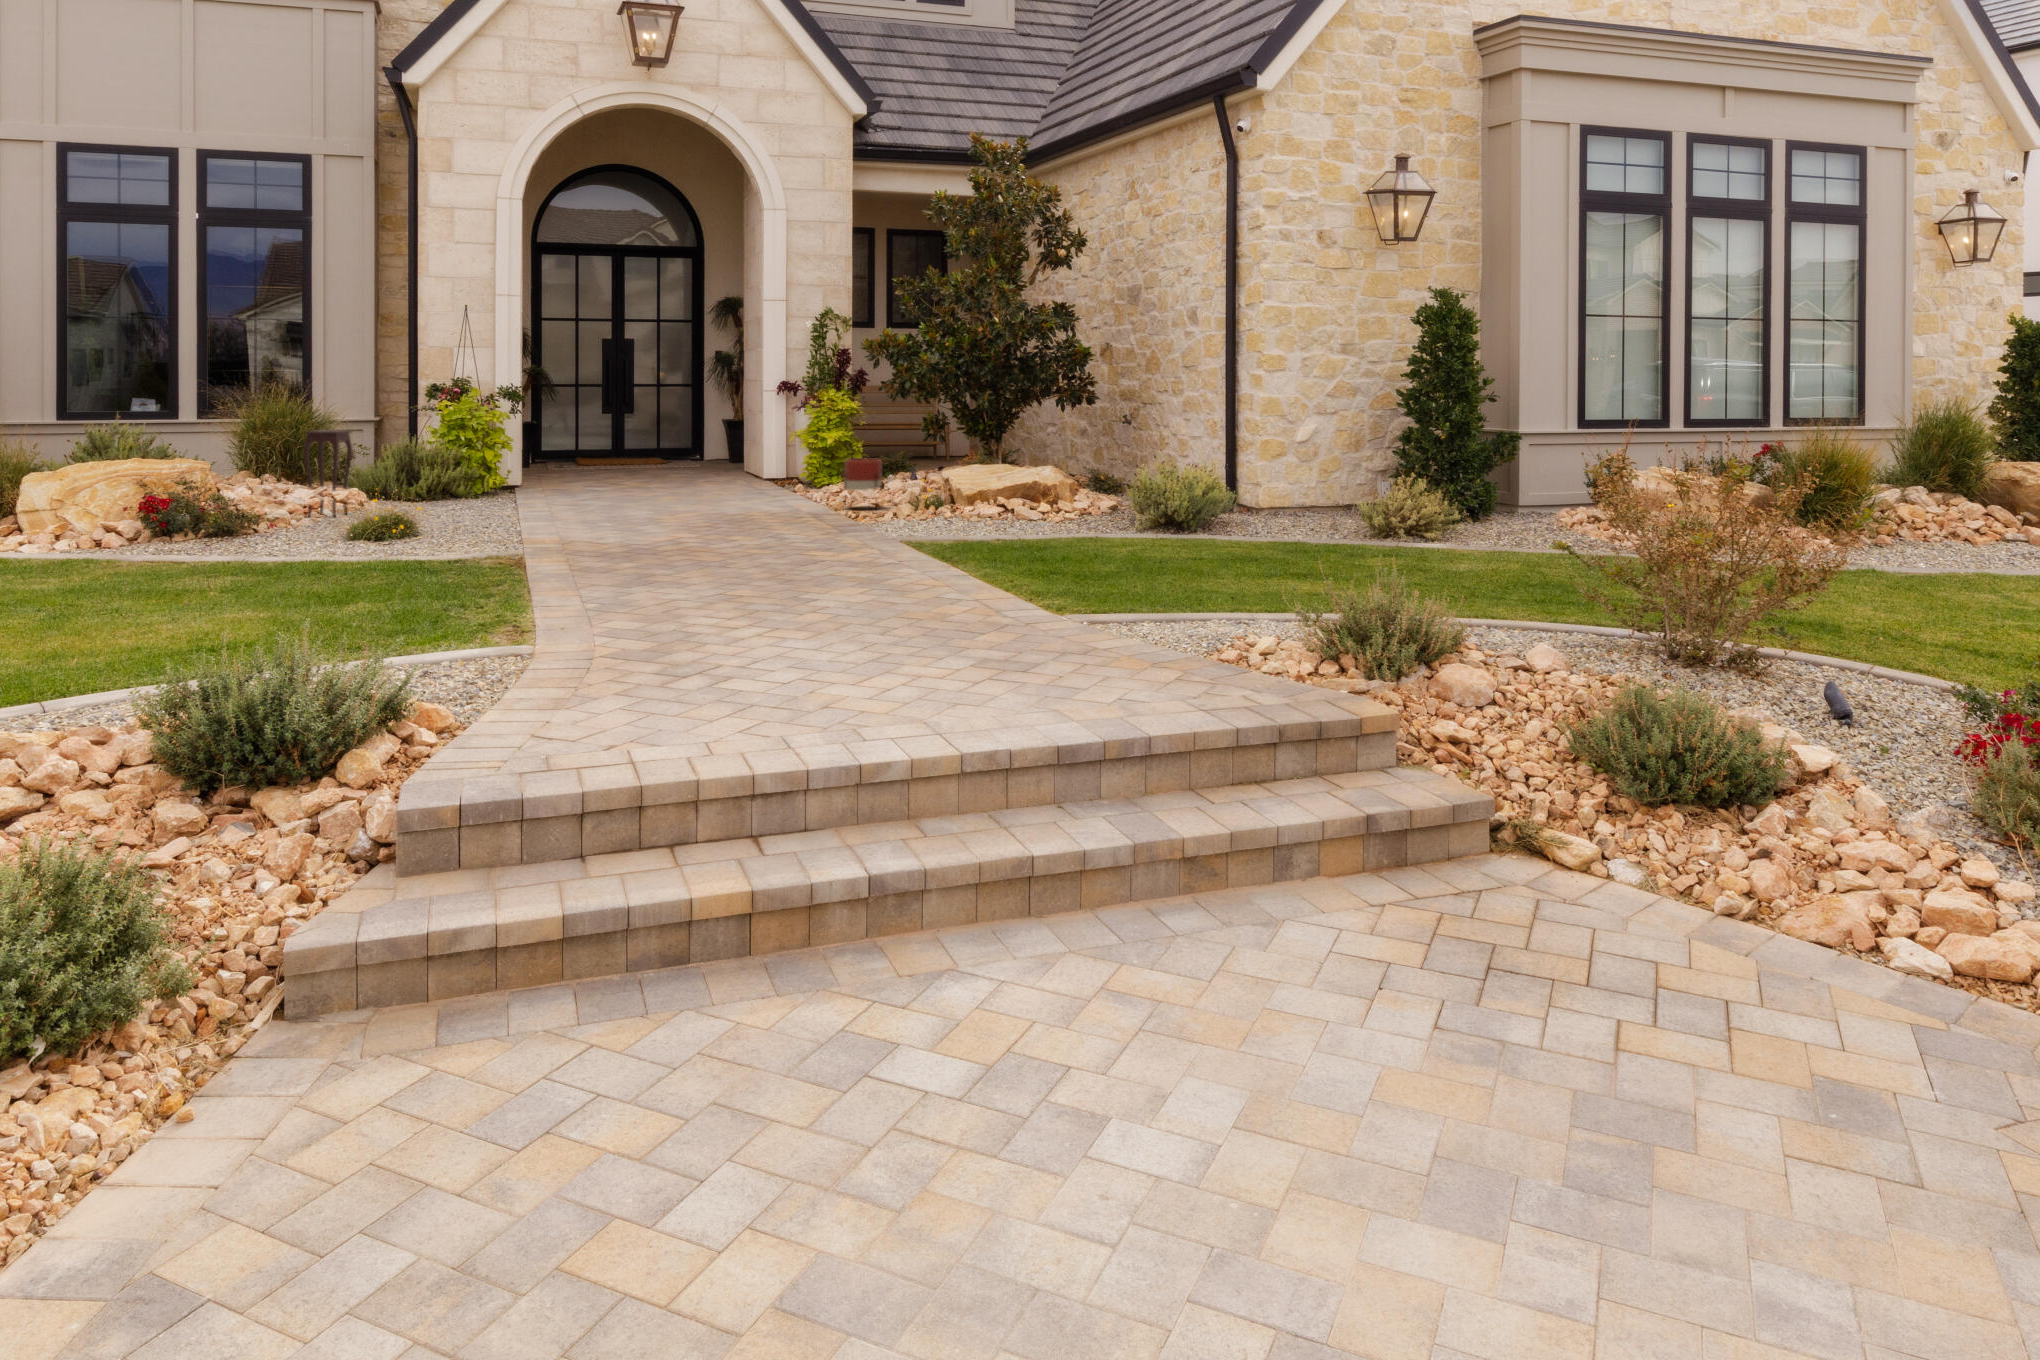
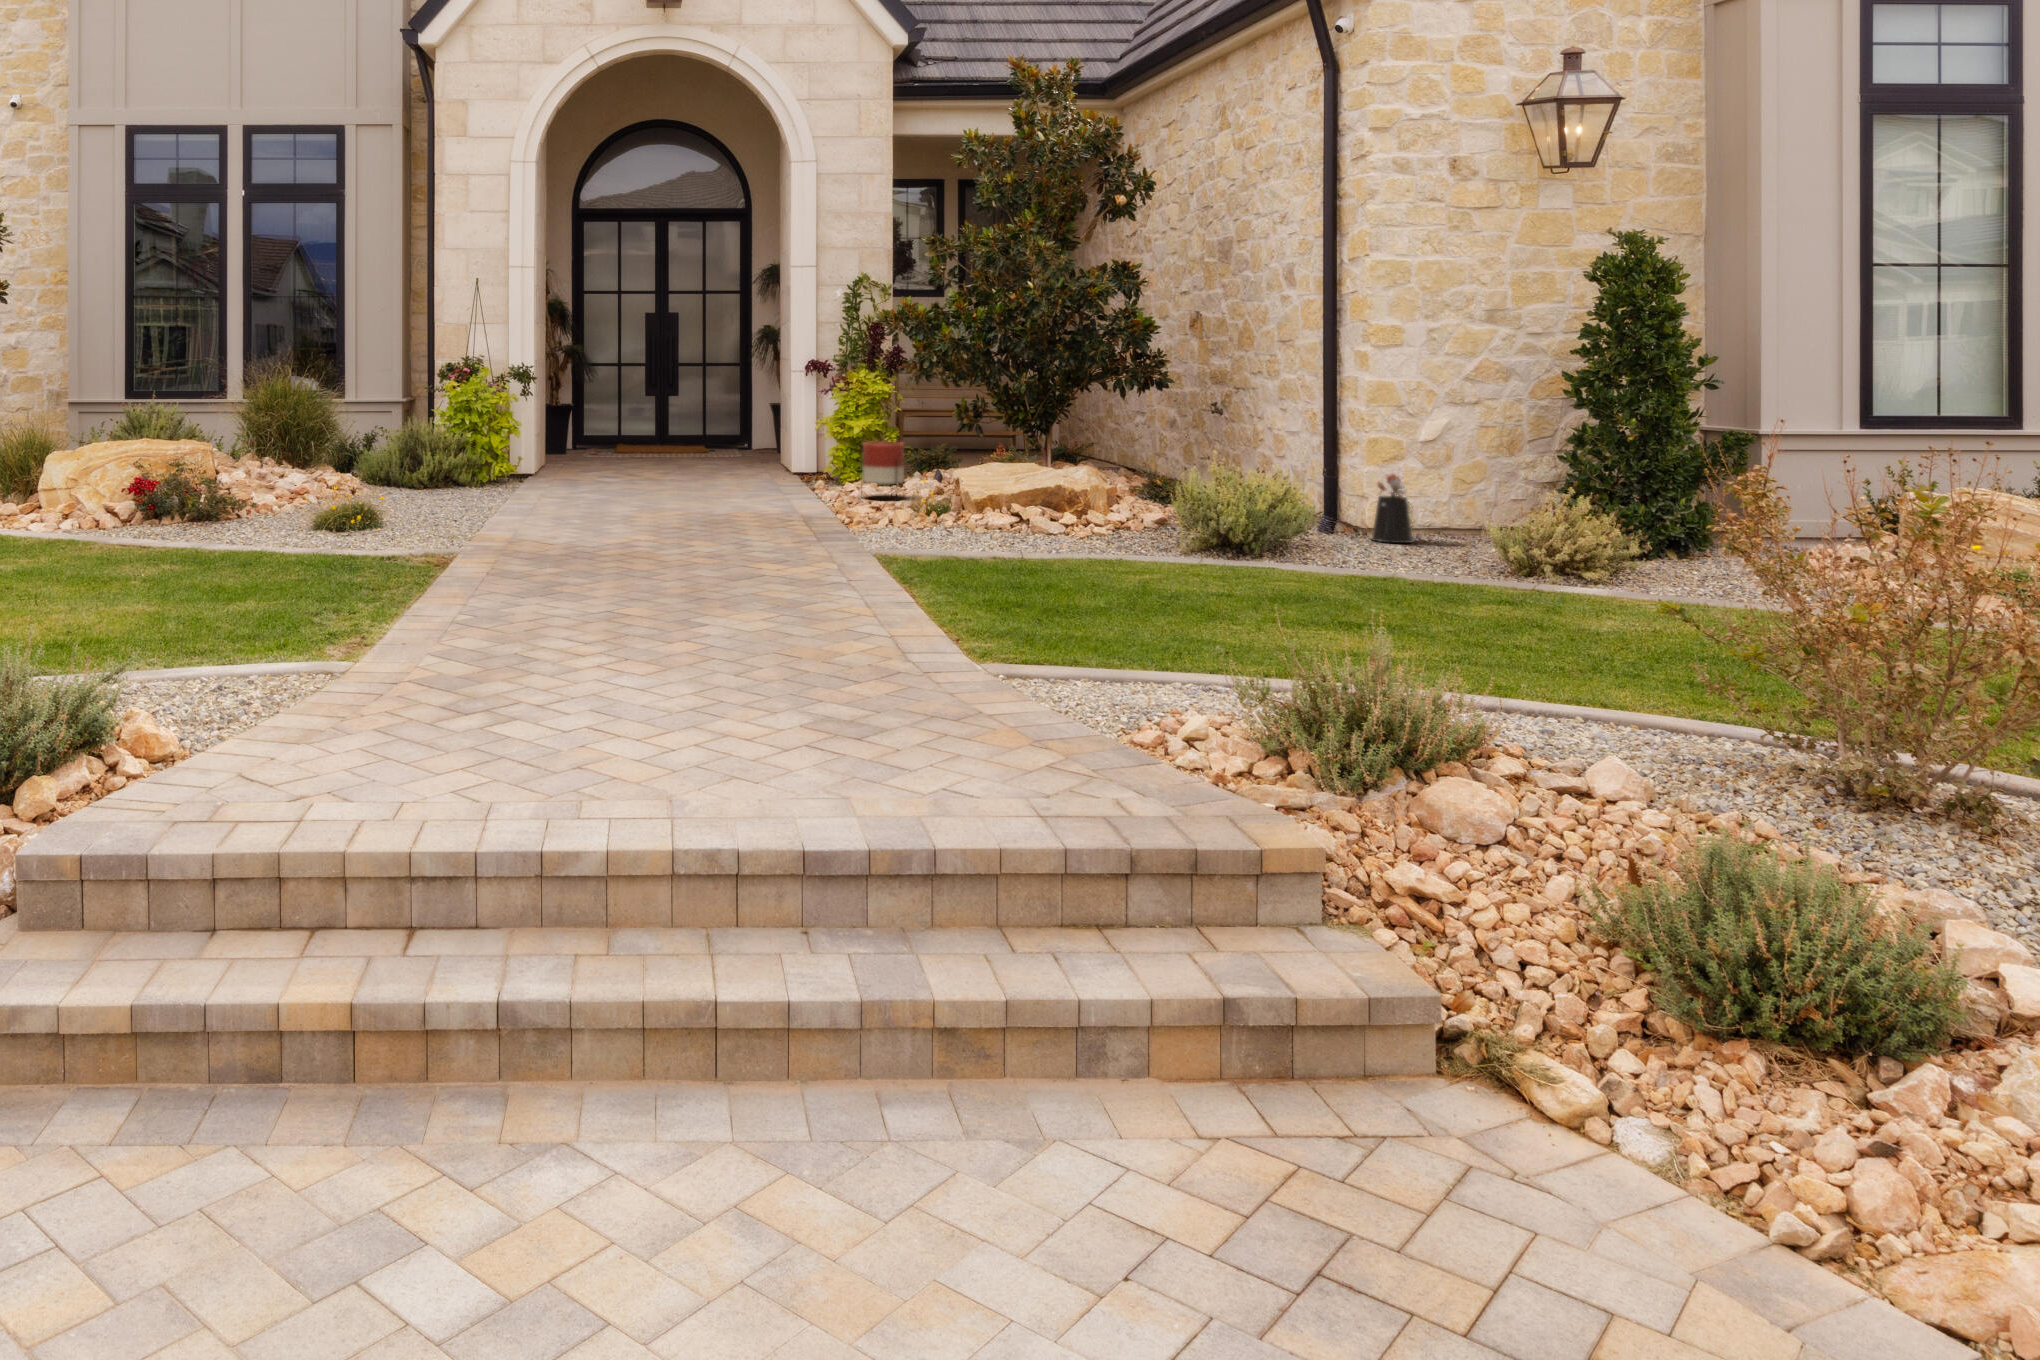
side table: present [304,430,352,517] -> none [324,401,370,487]
watering can: none [1264,471,1296,525] -> present [1371,474,1413,543]

